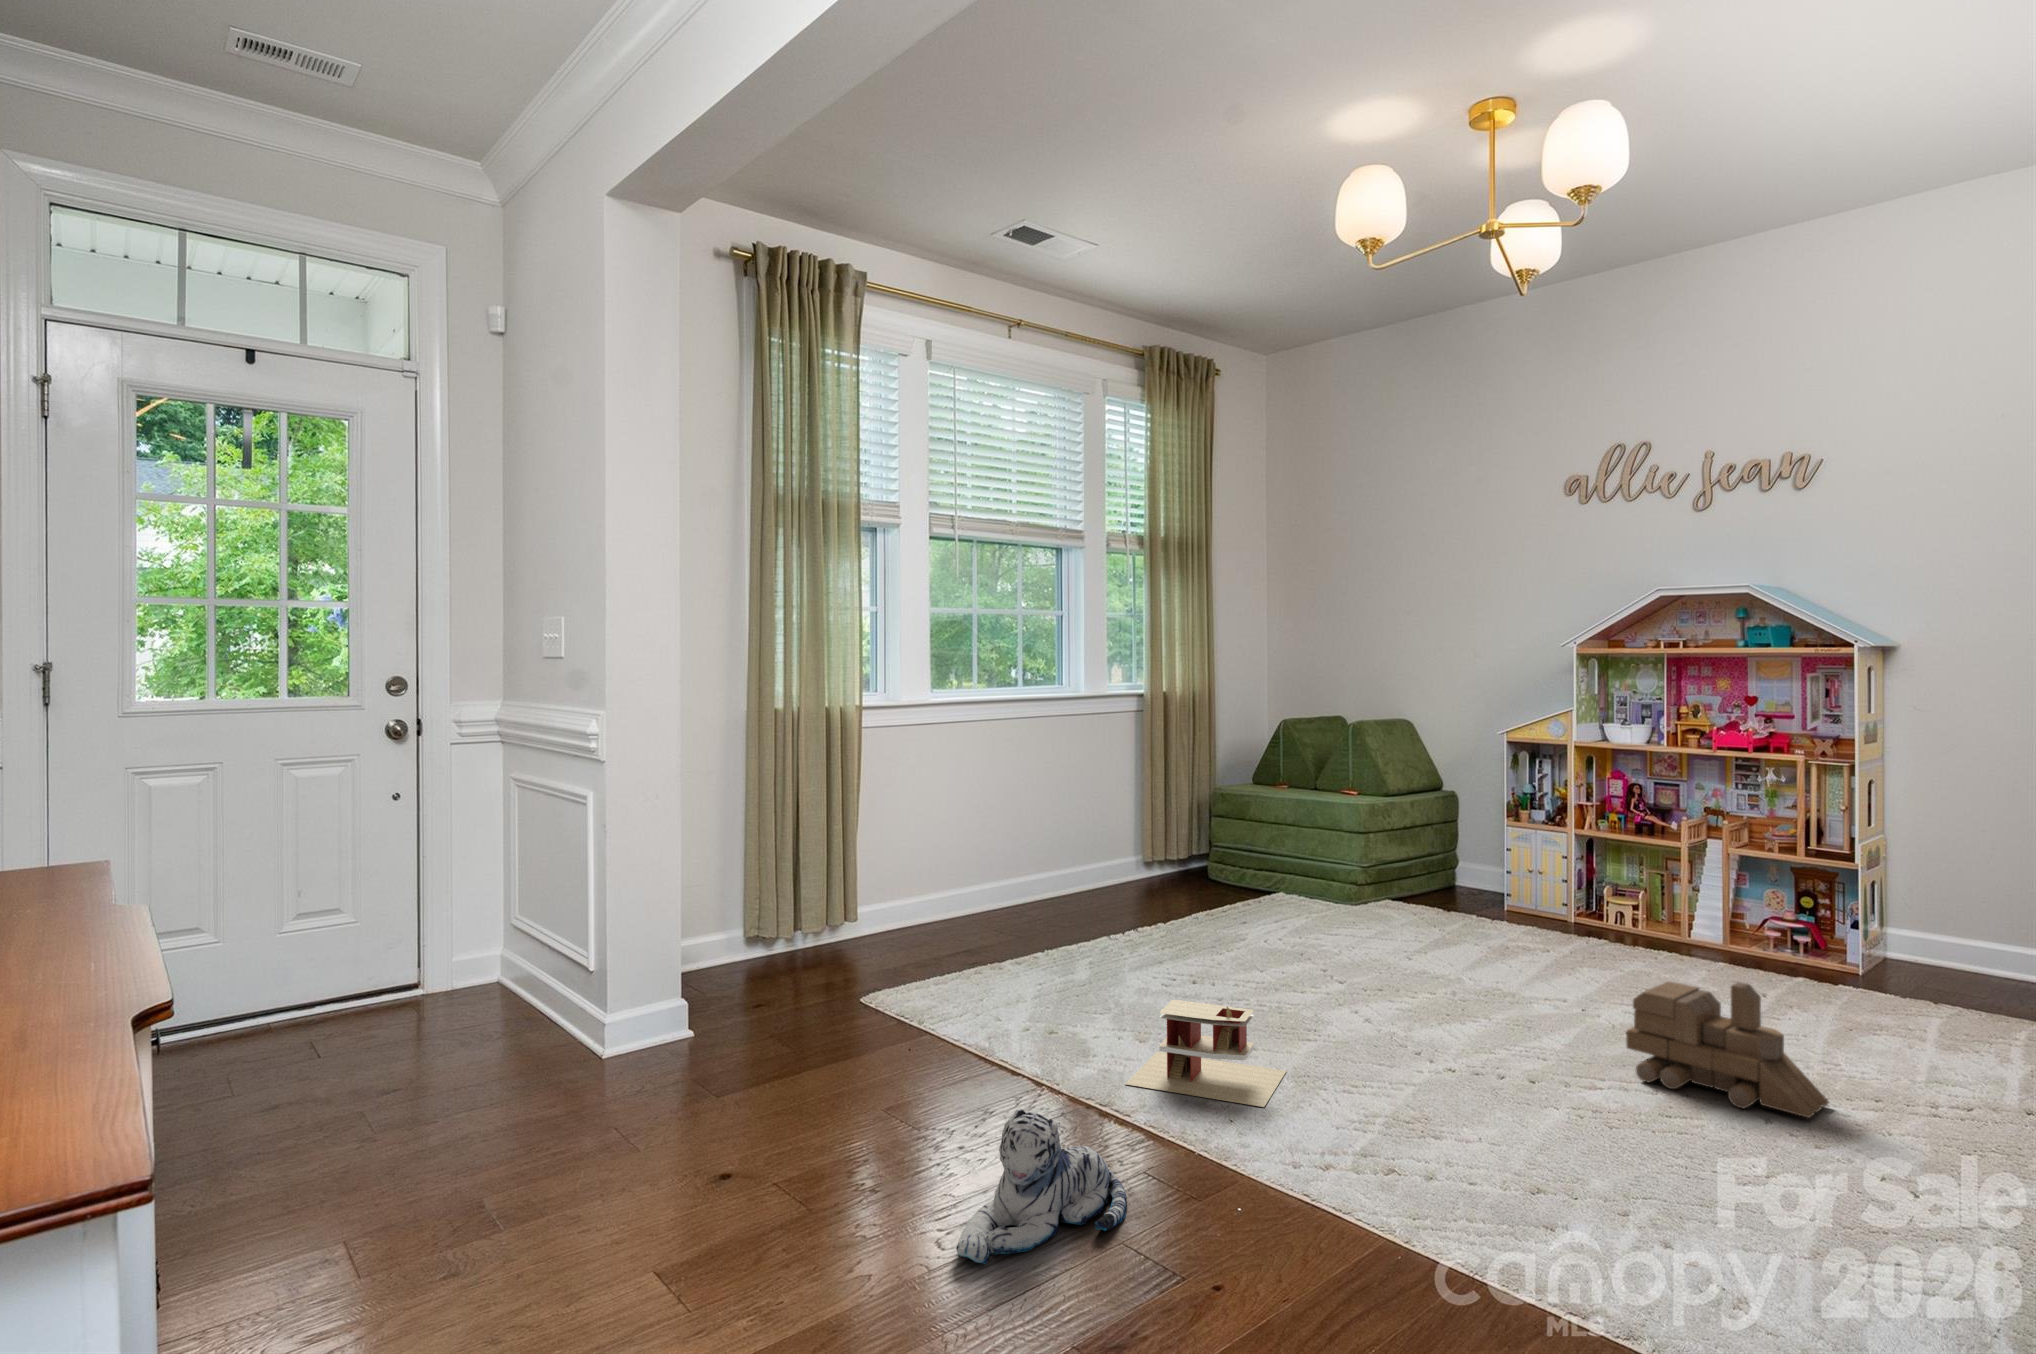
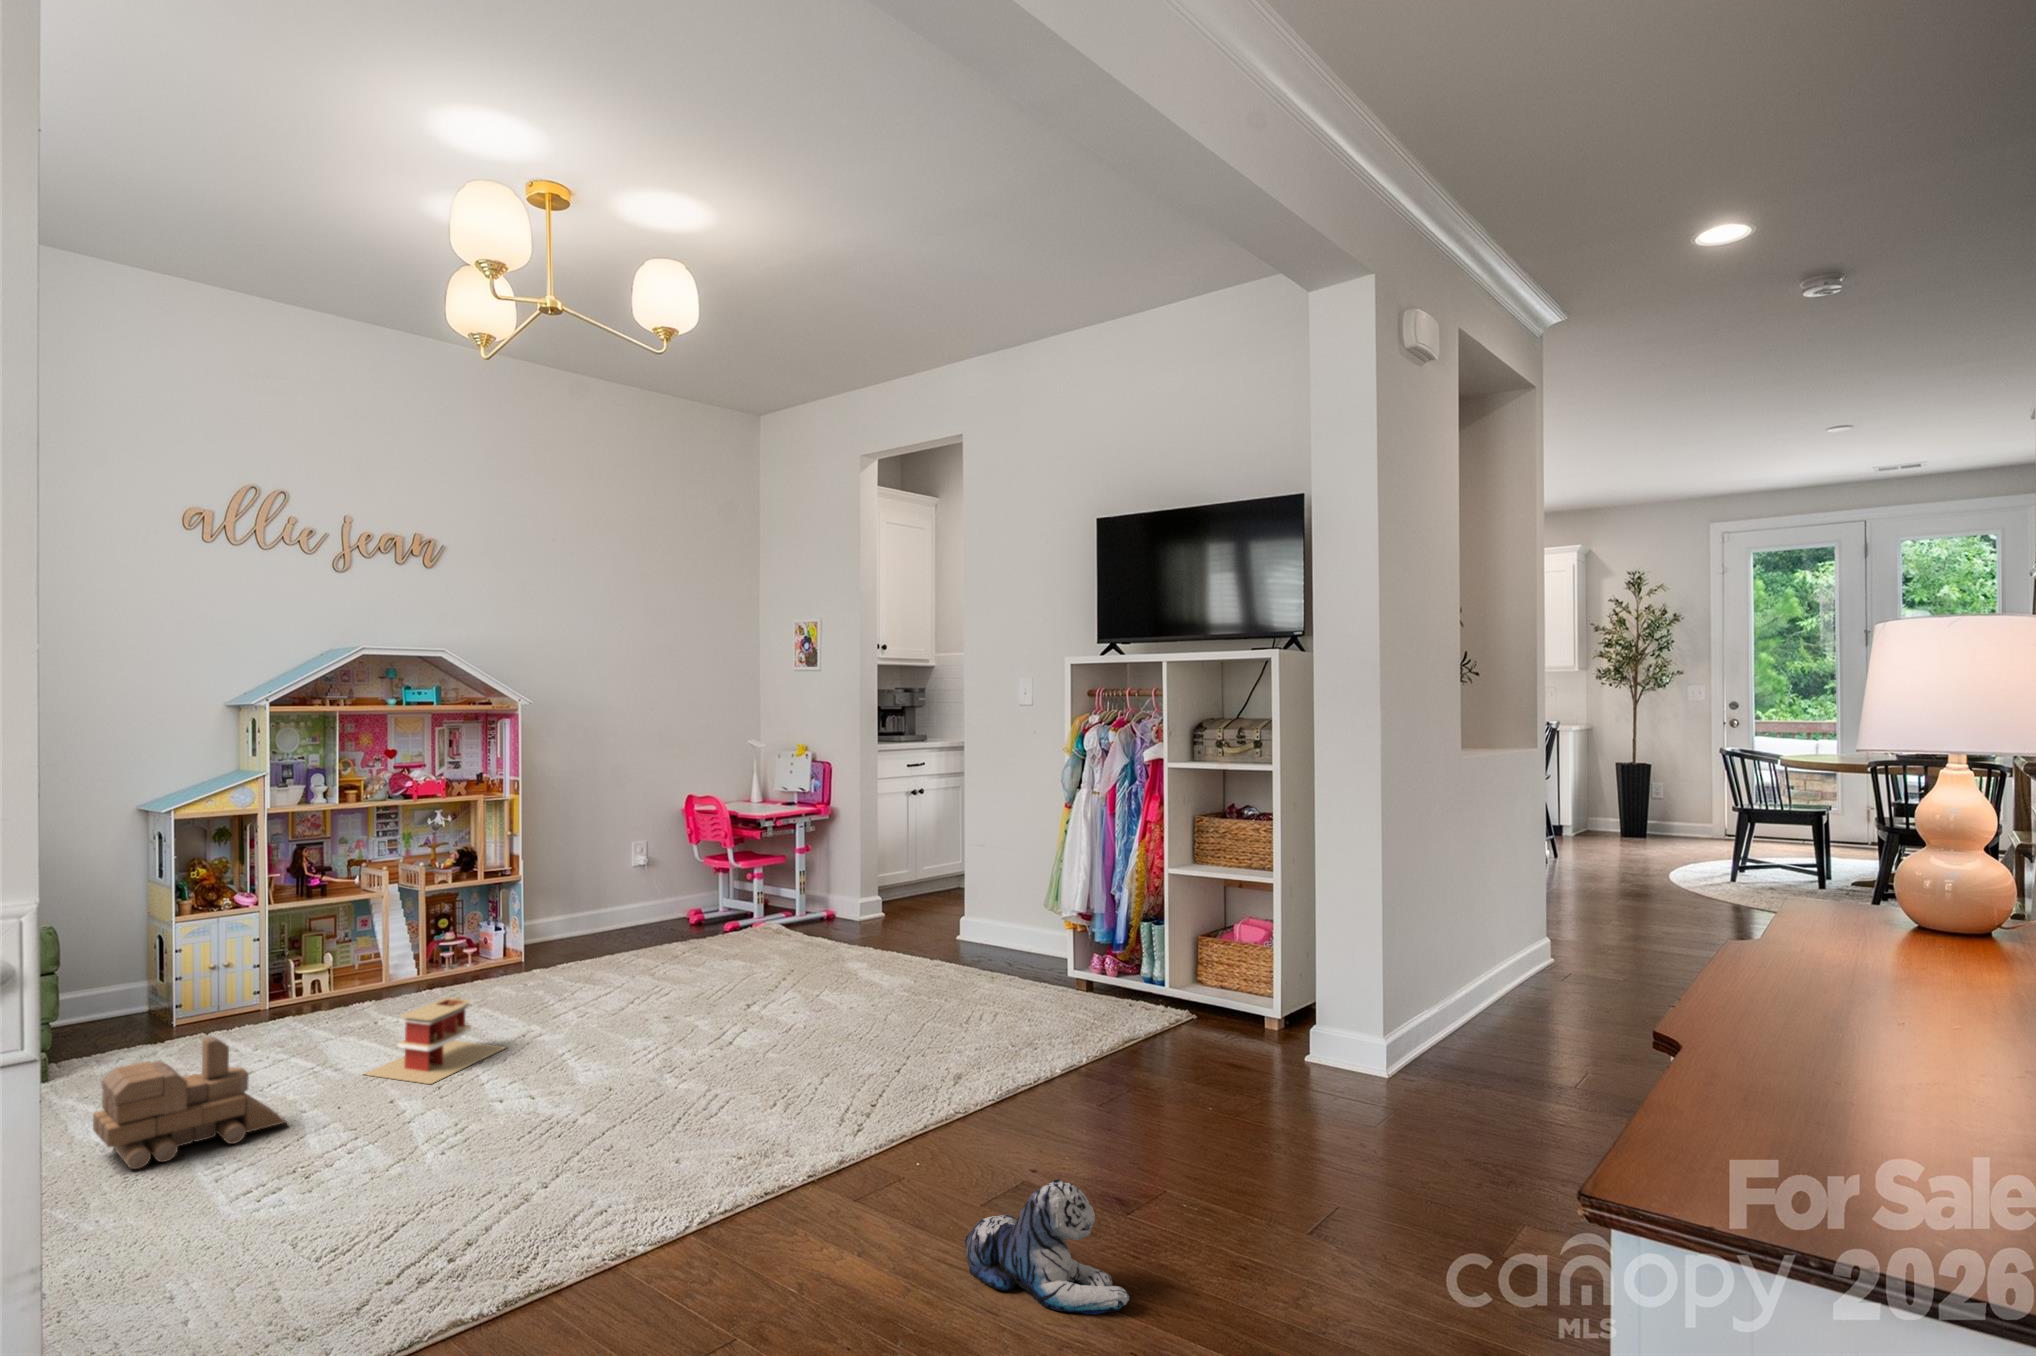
toy train: present [1626,981,1829,1118] -> present [93,1037,285,1169]
toy house: present [1126,1000,1286,1107] -> present [365,997,505,1084]

